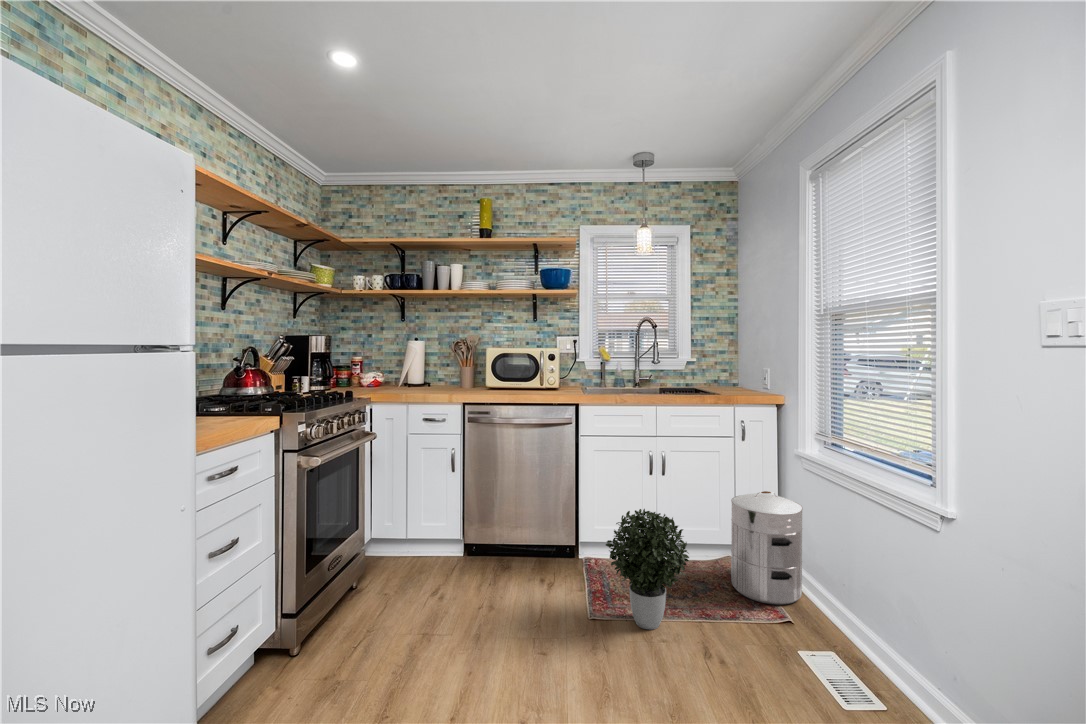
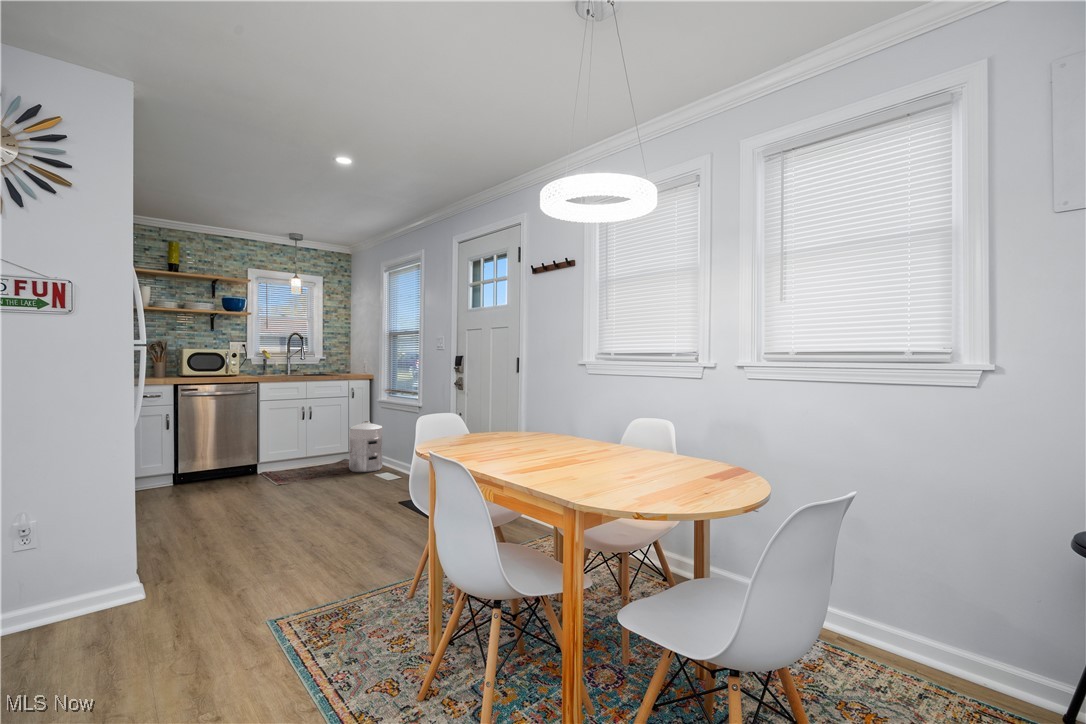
potted plant: present [606,509,689,630] -> none [288,431,332,487]

